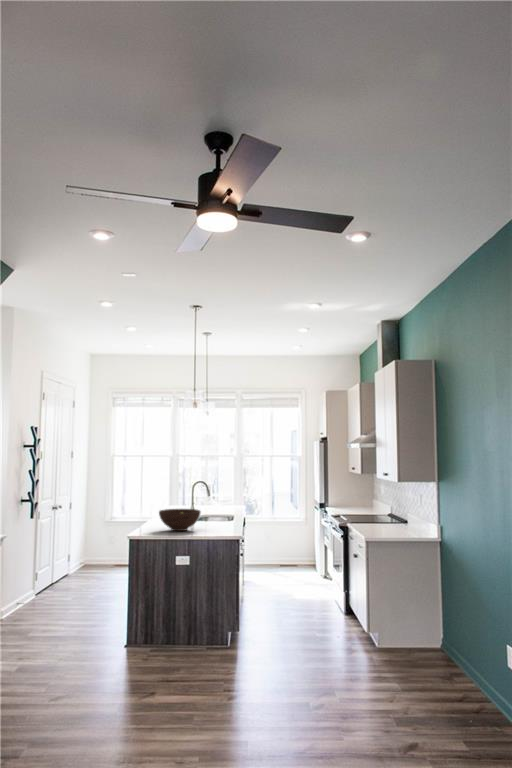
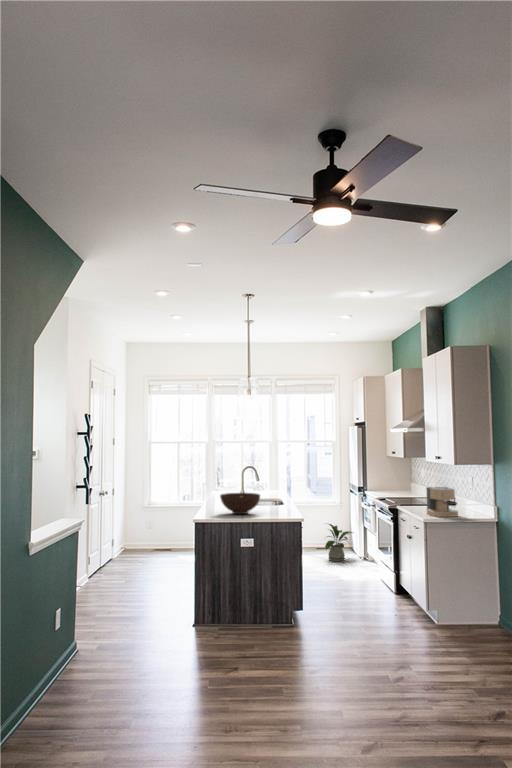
coffee maker: none [372,504,403,536] -> present [426,487,458,517]
house plant: none [283,540,317,580] -> present [325,524,352,561]

